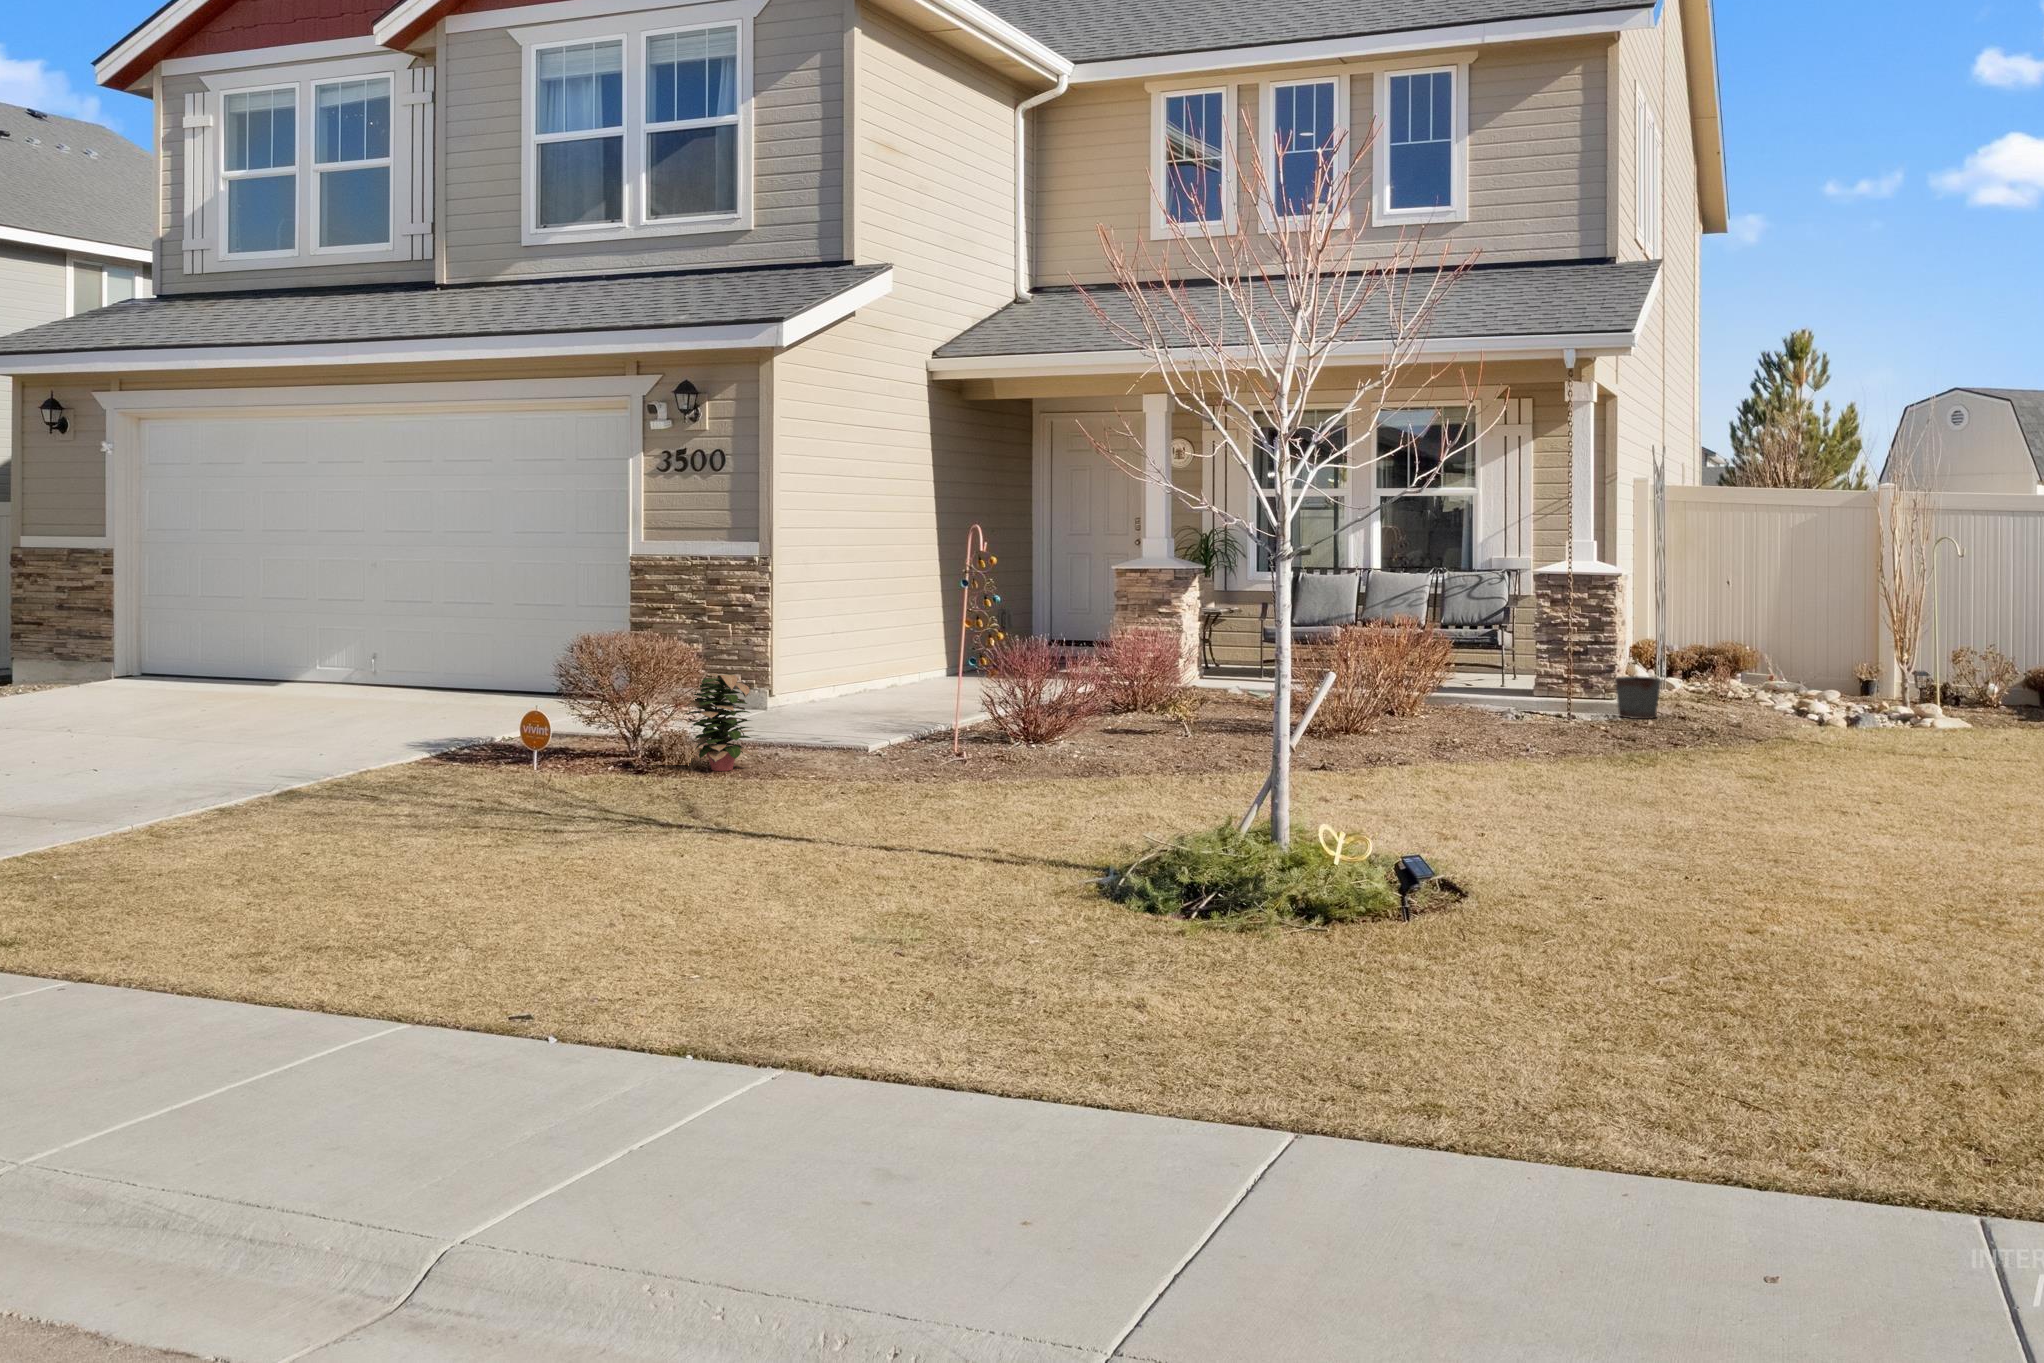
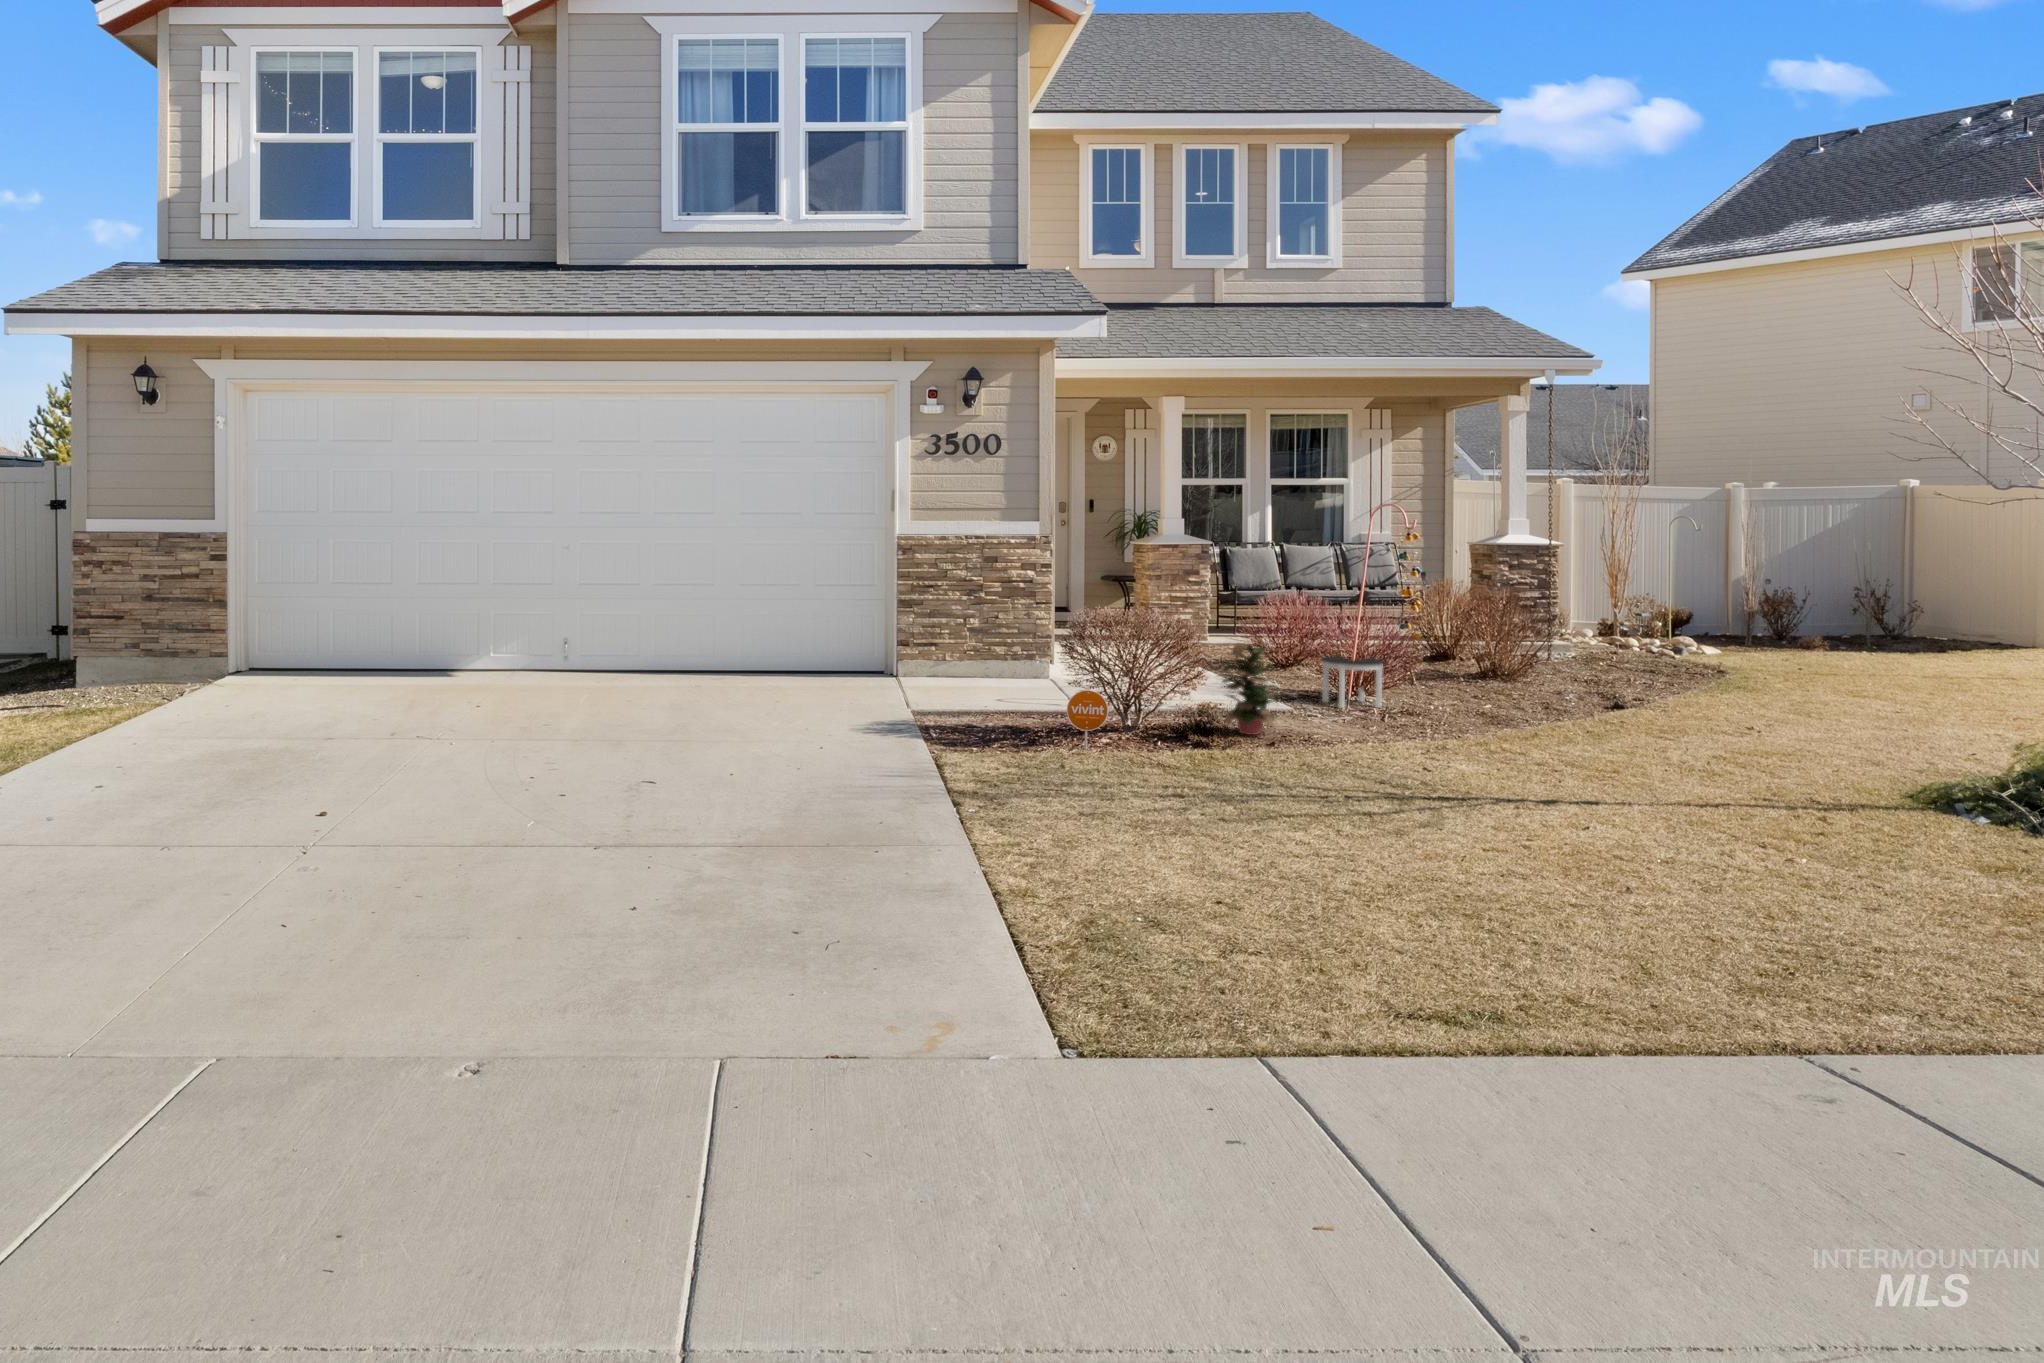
bucket: present [1614,676,1661,719] -> none [1564,618,1604,650]
round table: none [937,698,1006,758] -> present [1321,655,1384,708]

